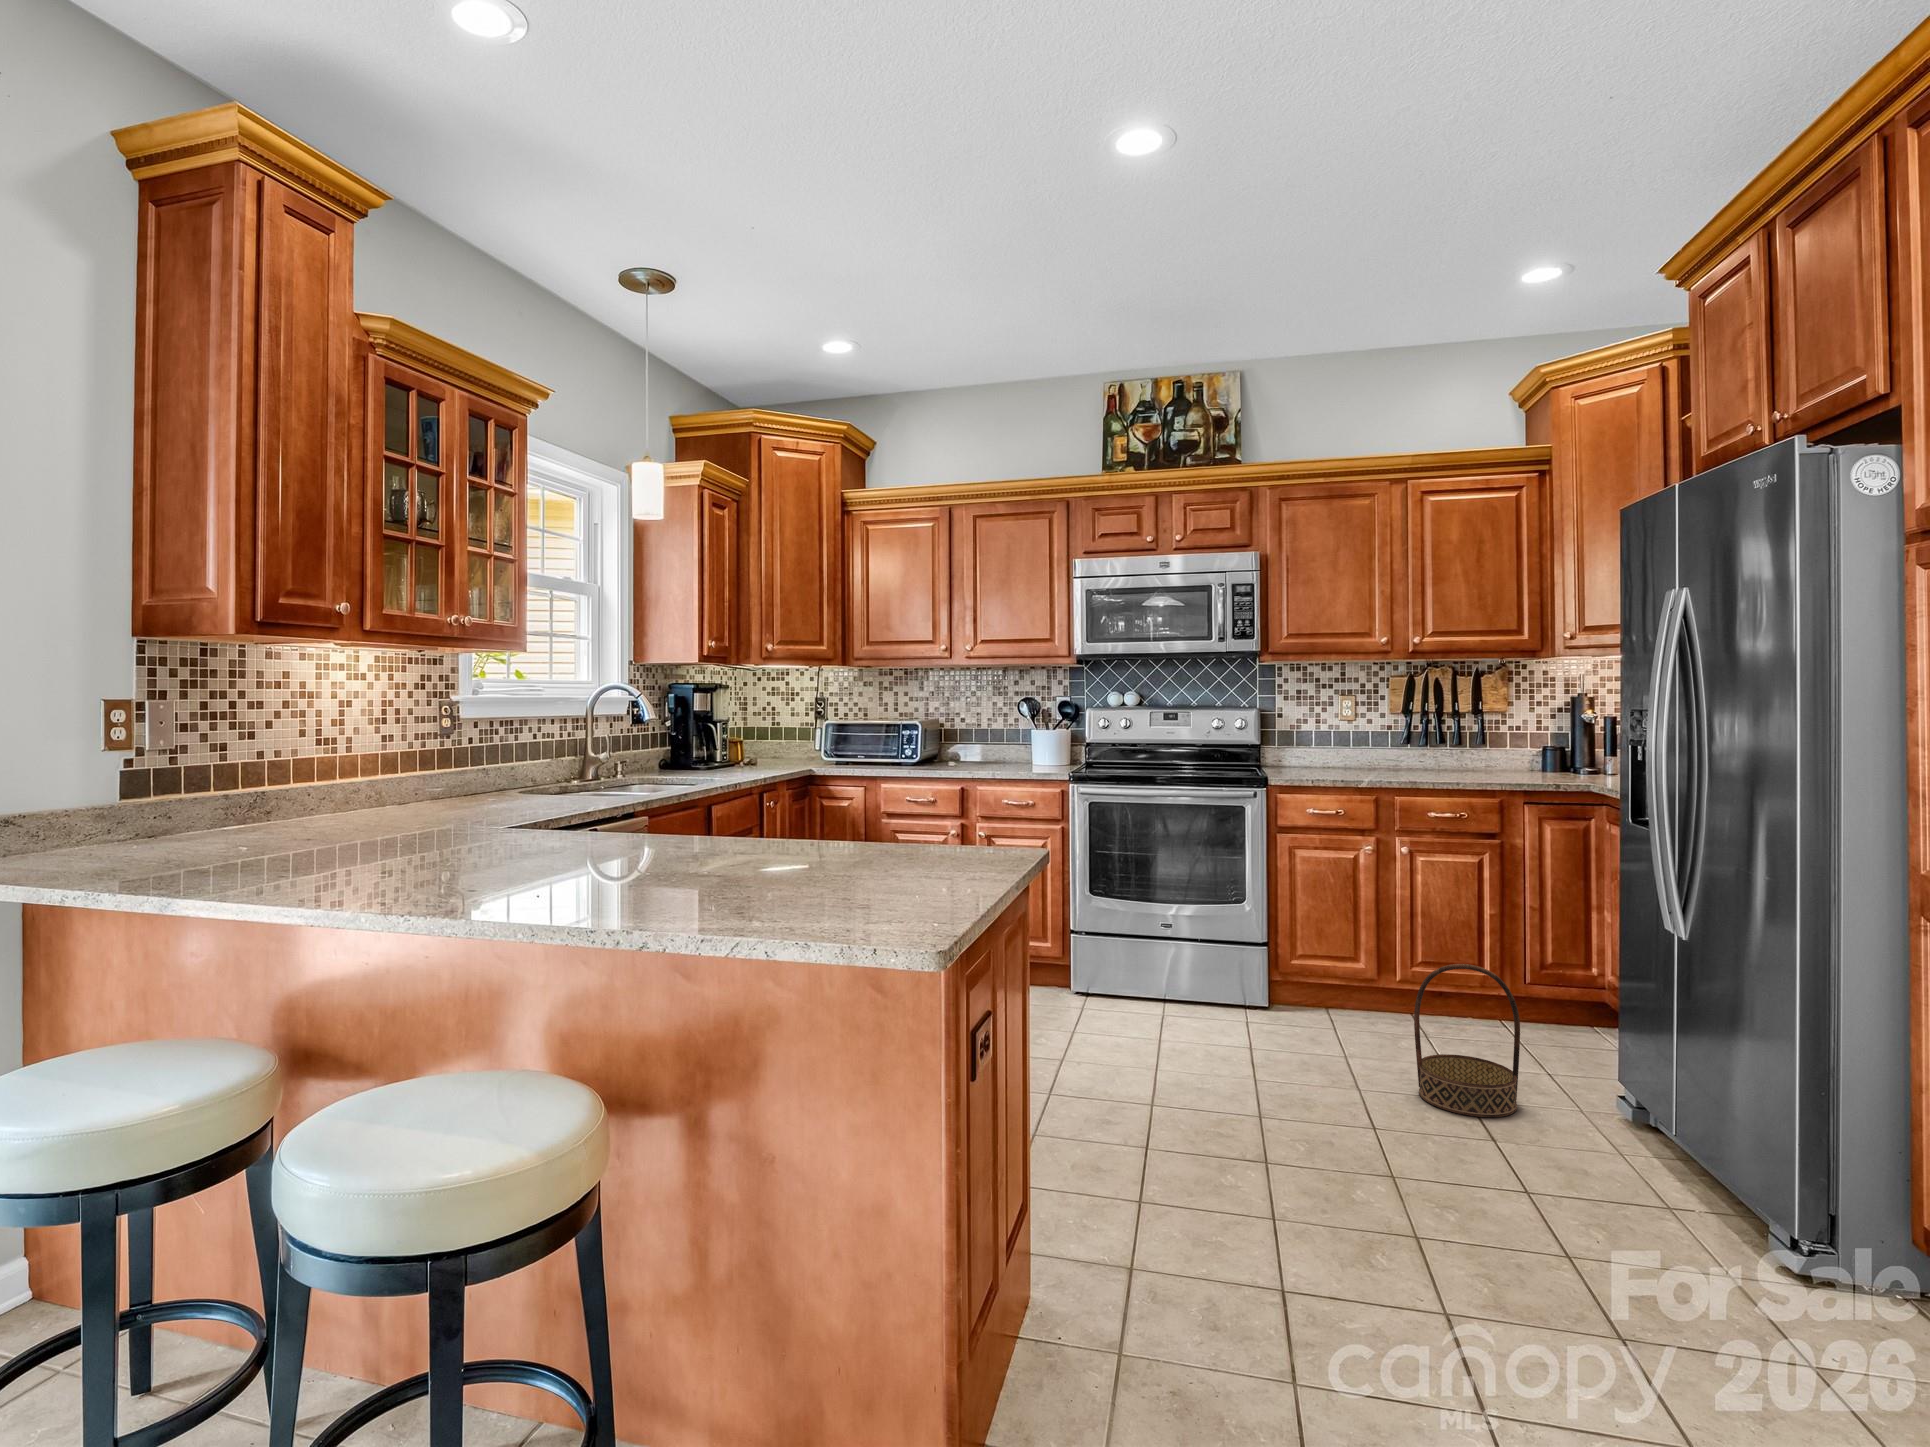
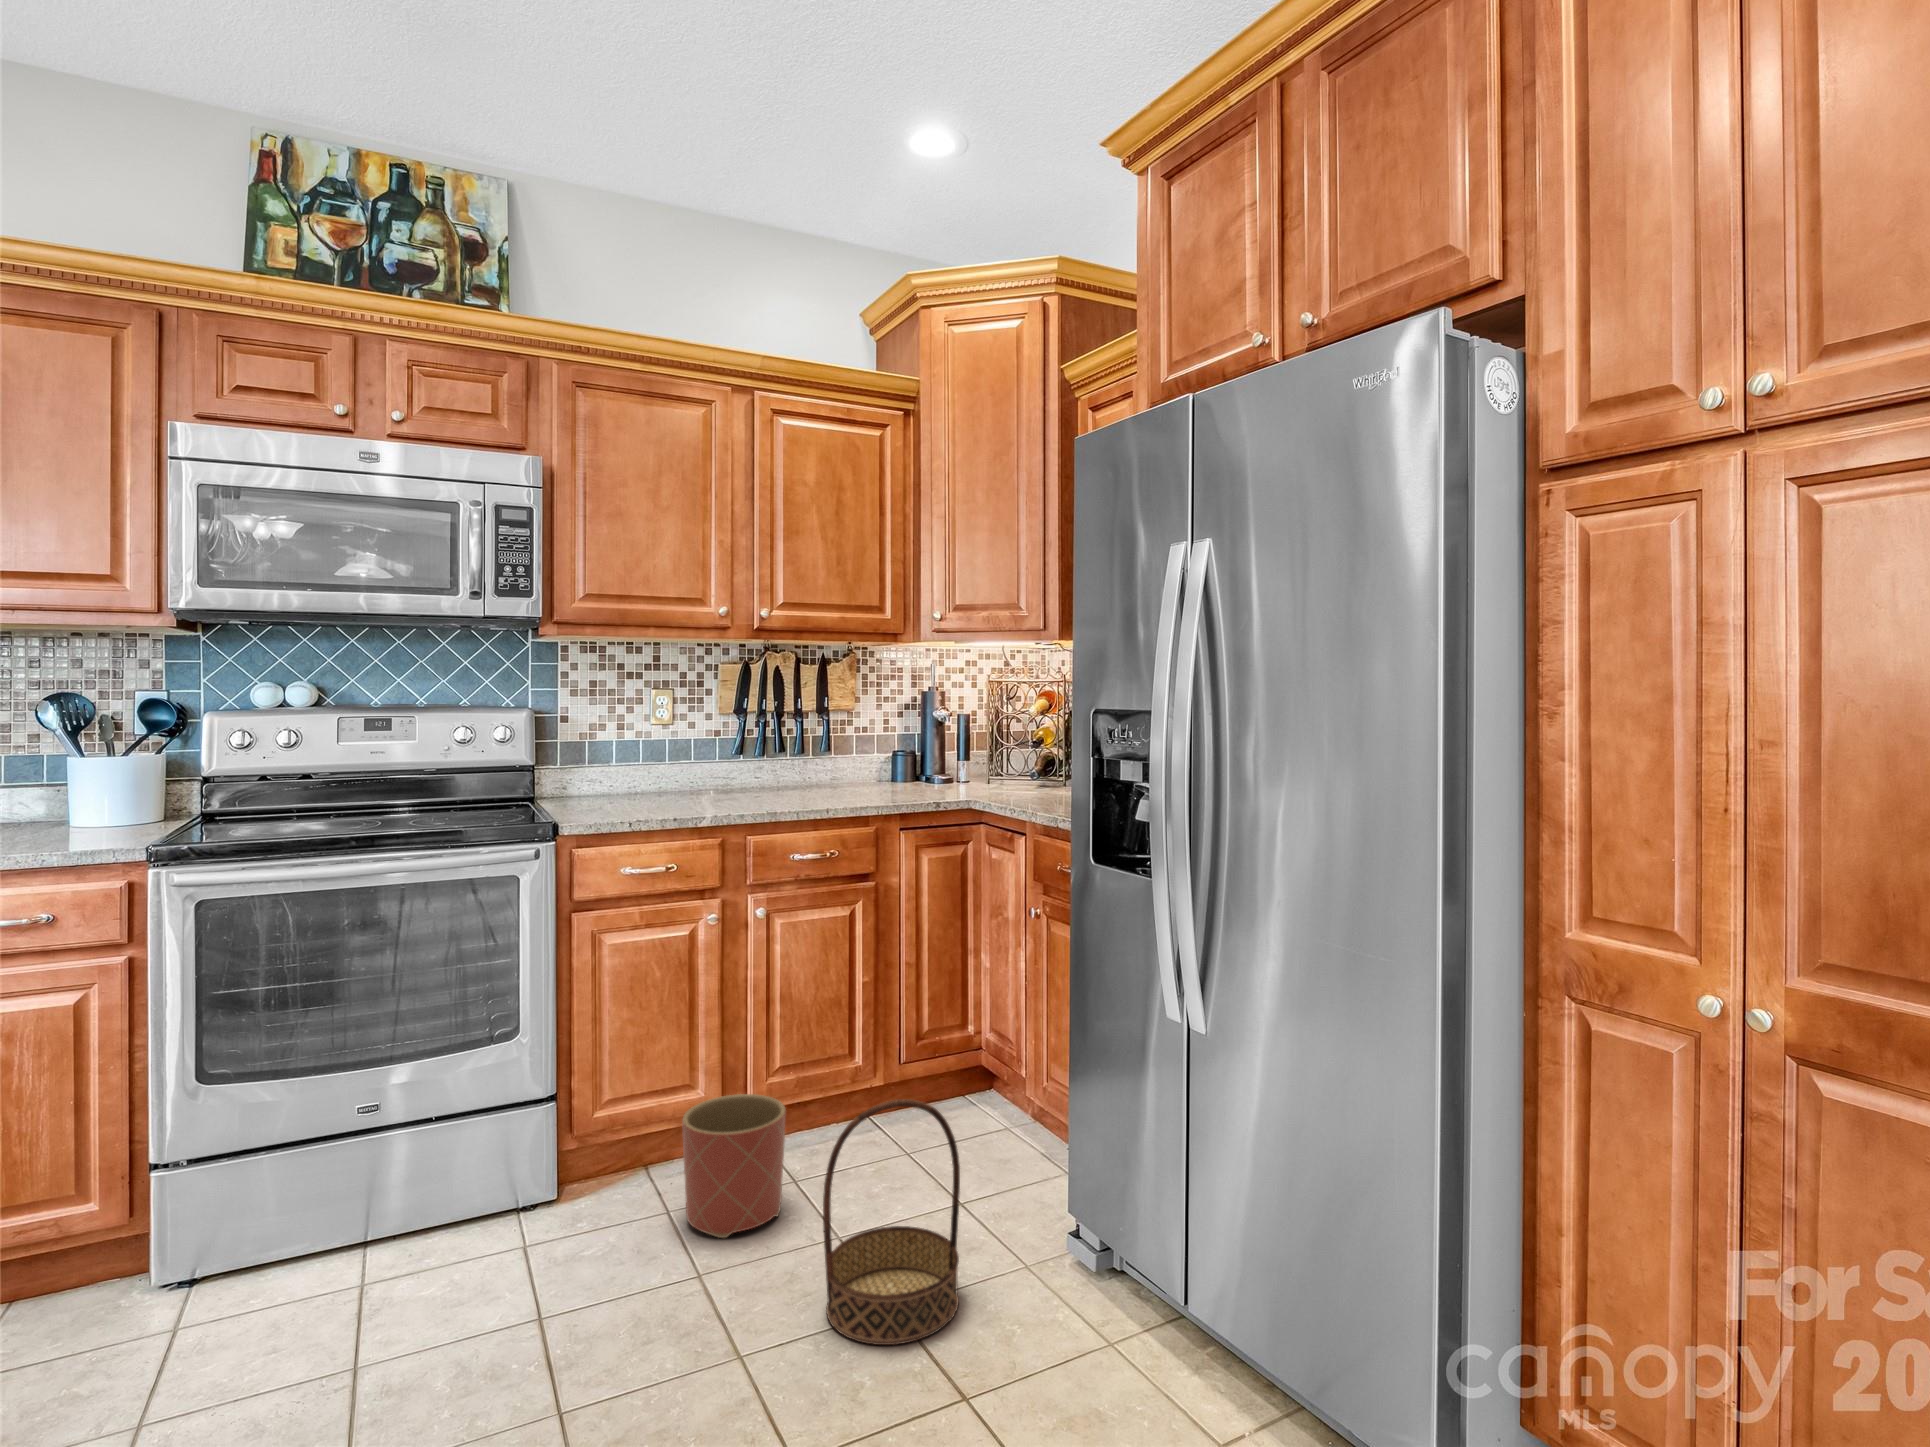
planter: none [1341,964,1413,1048] -> present [682,1094,786,1238]

